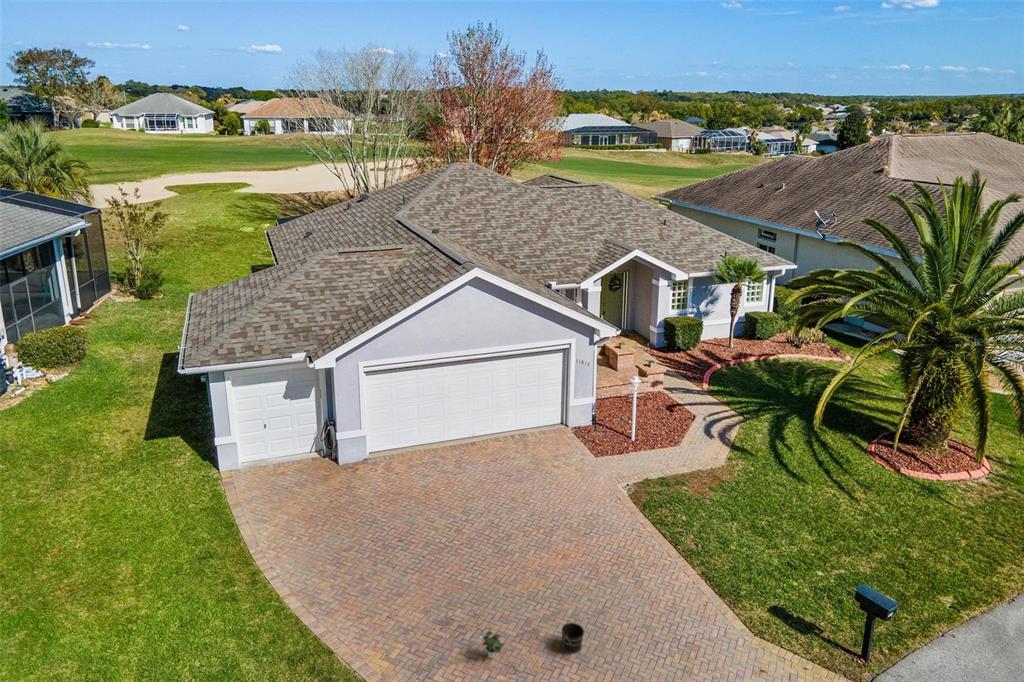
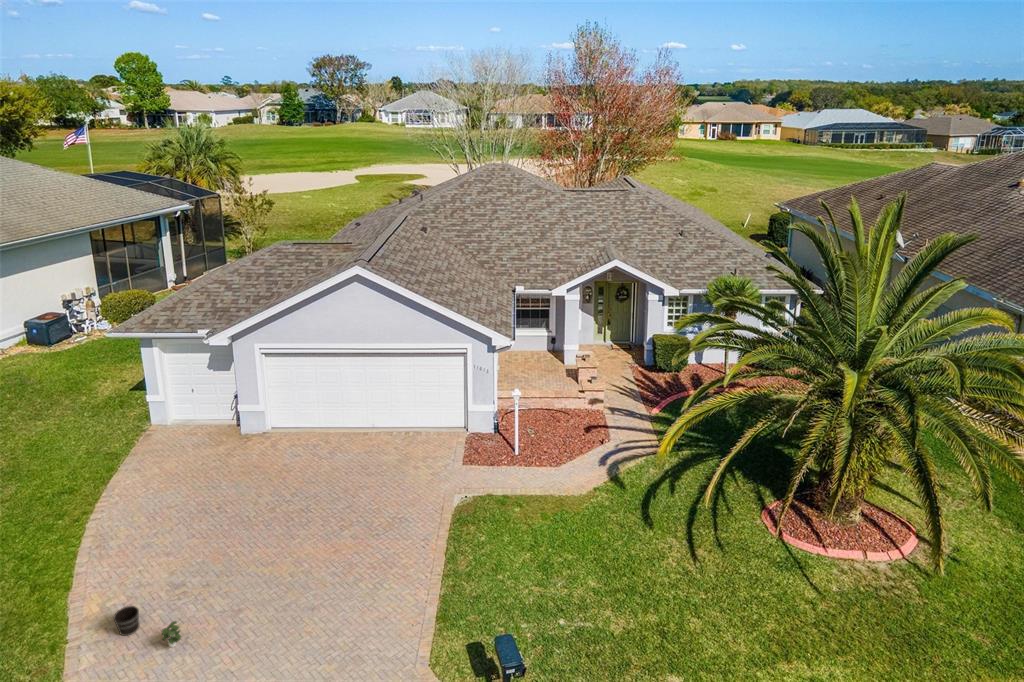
bucket: present [562,623,584,654] -> present [114,606,139,636]

